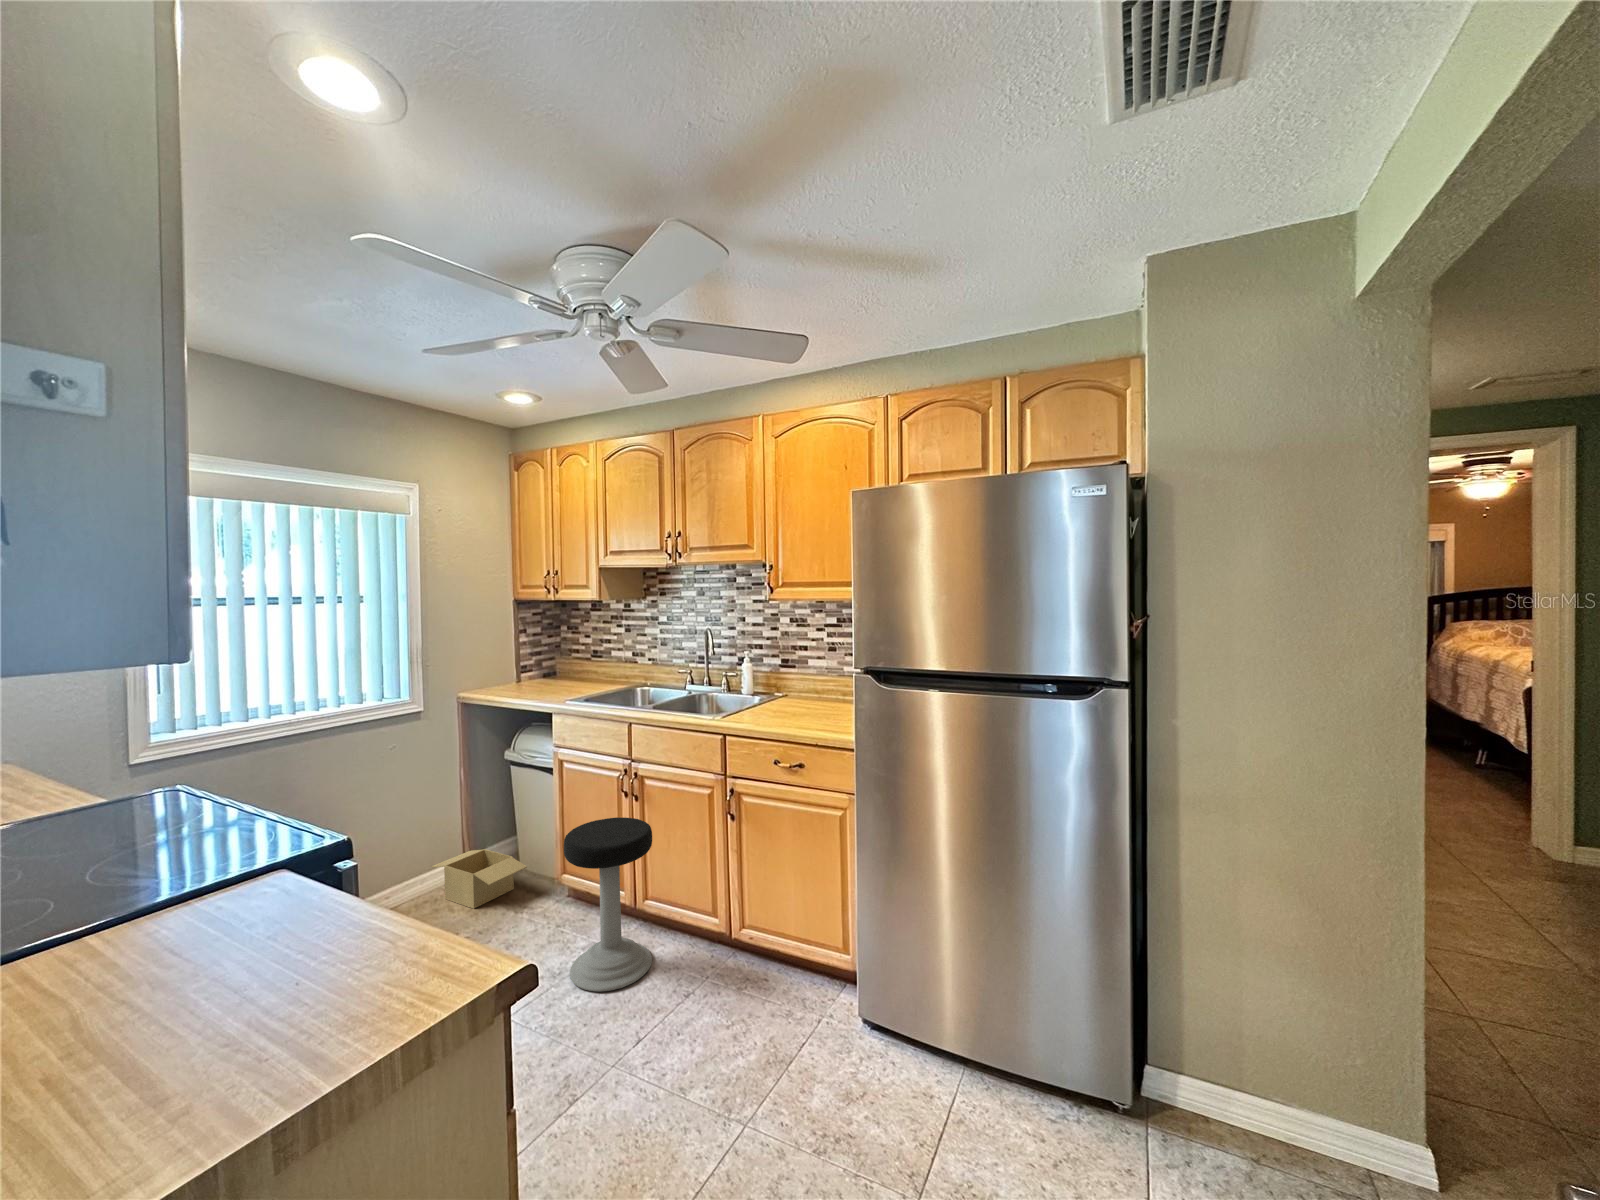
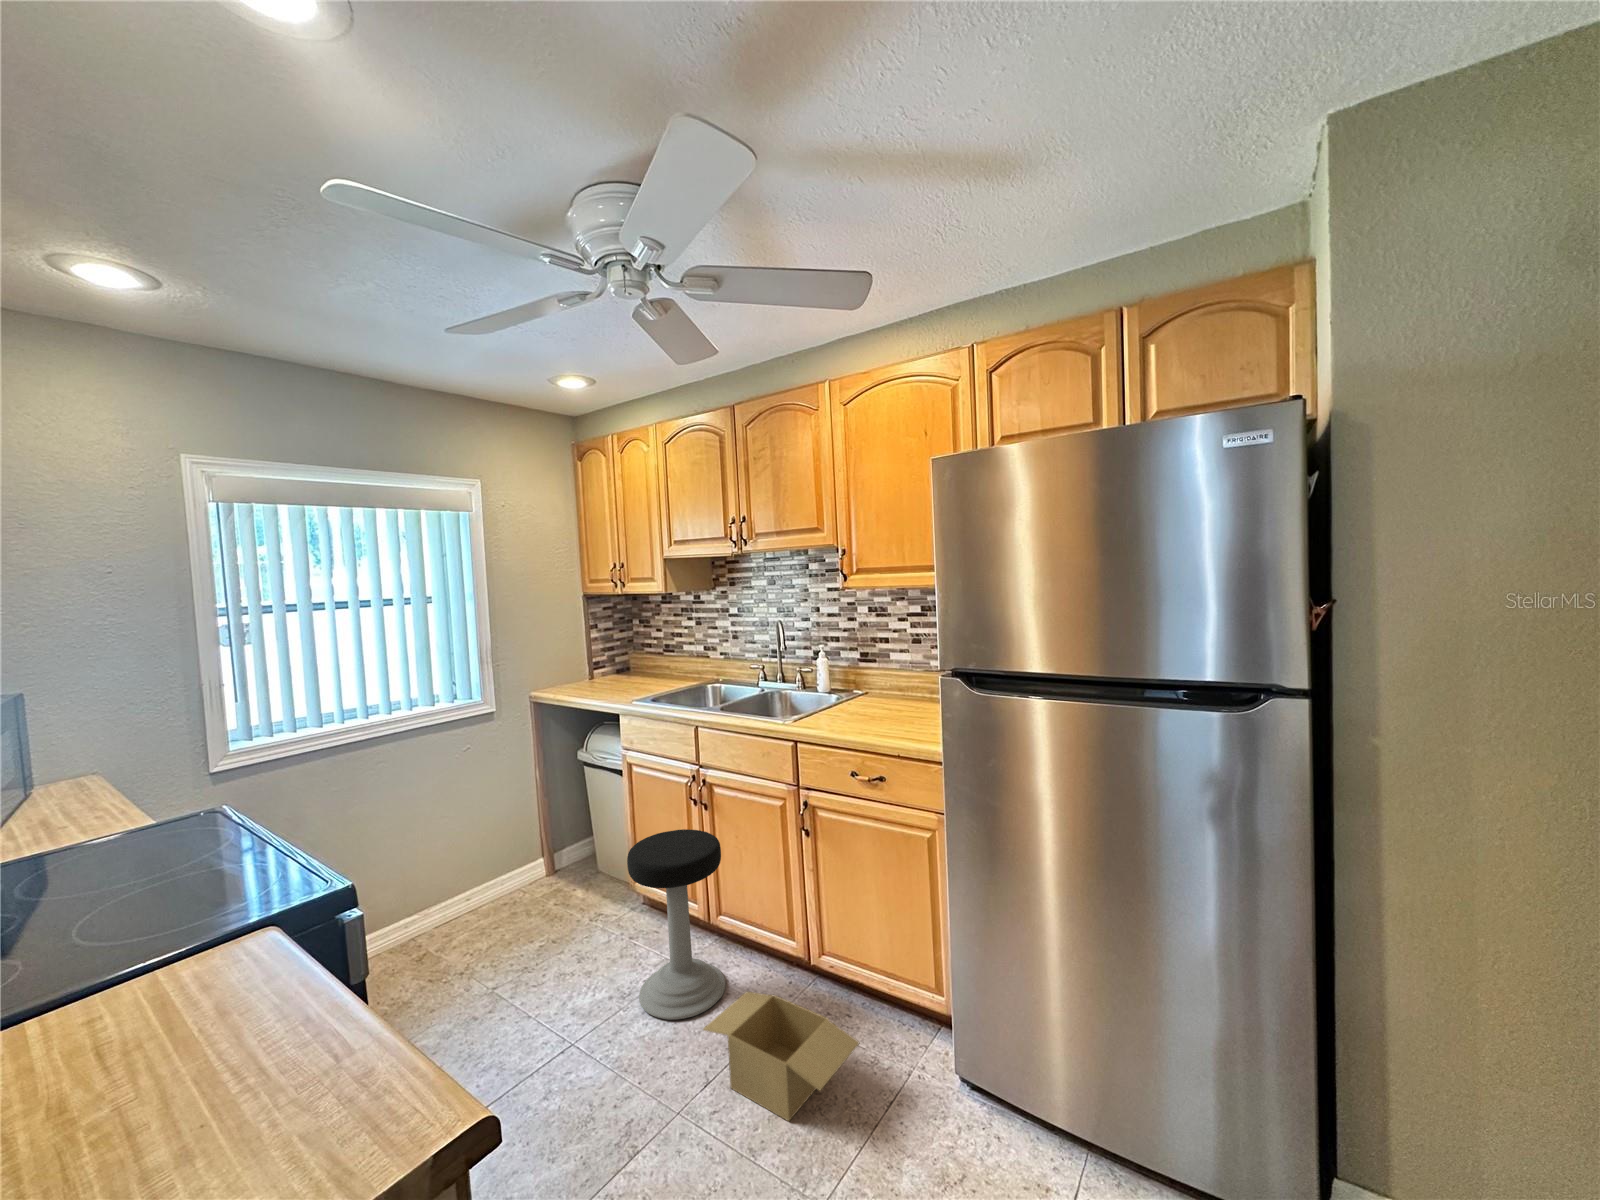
cardboard box: present [432,849,527,909] -> present [703,991,860,1121]

